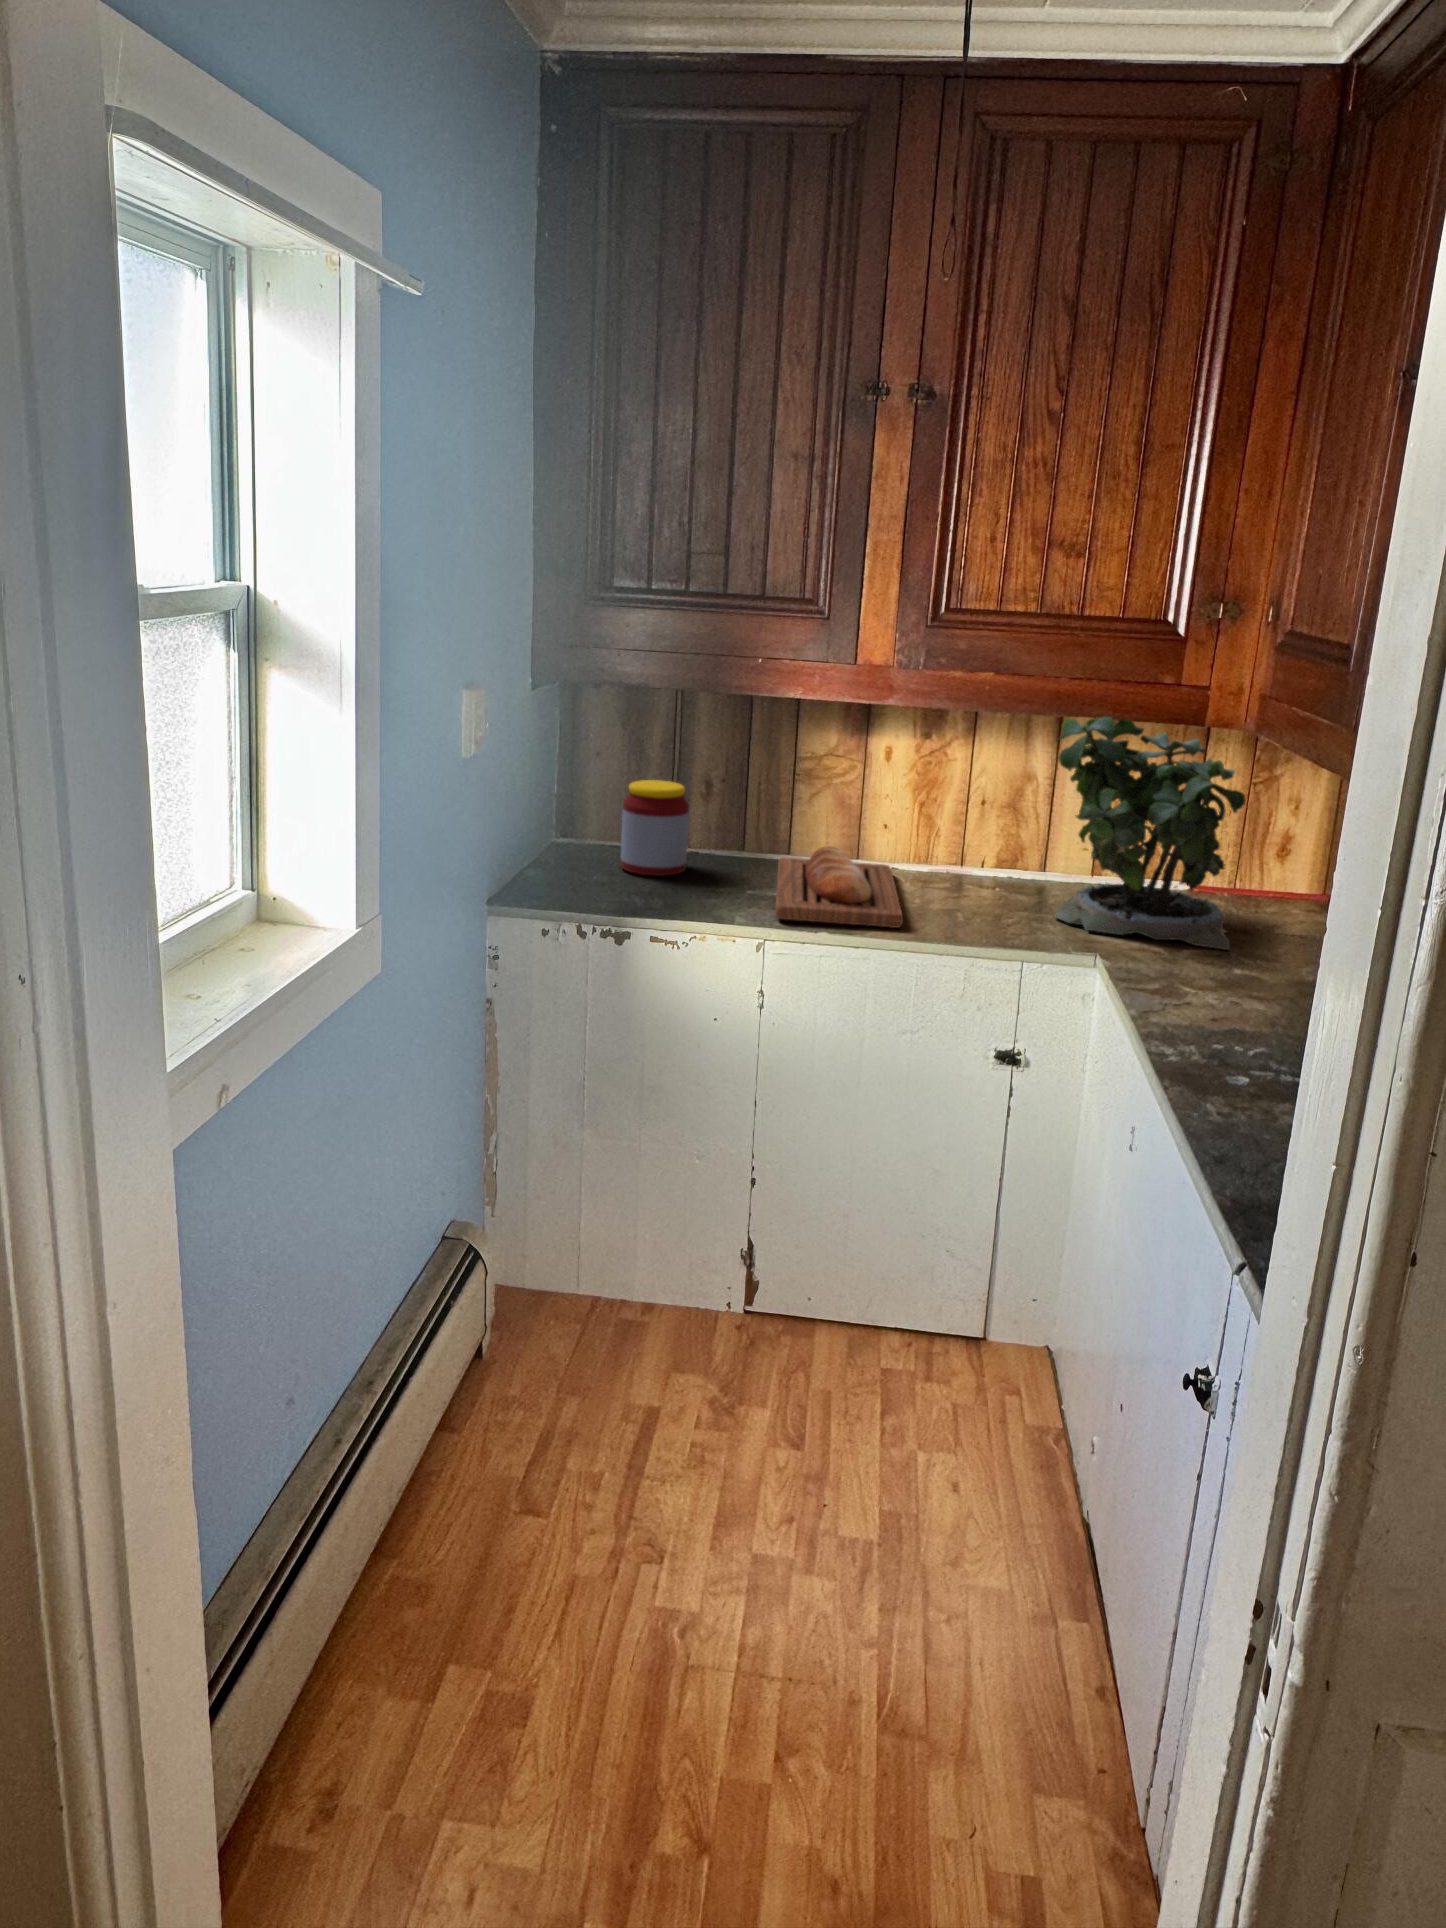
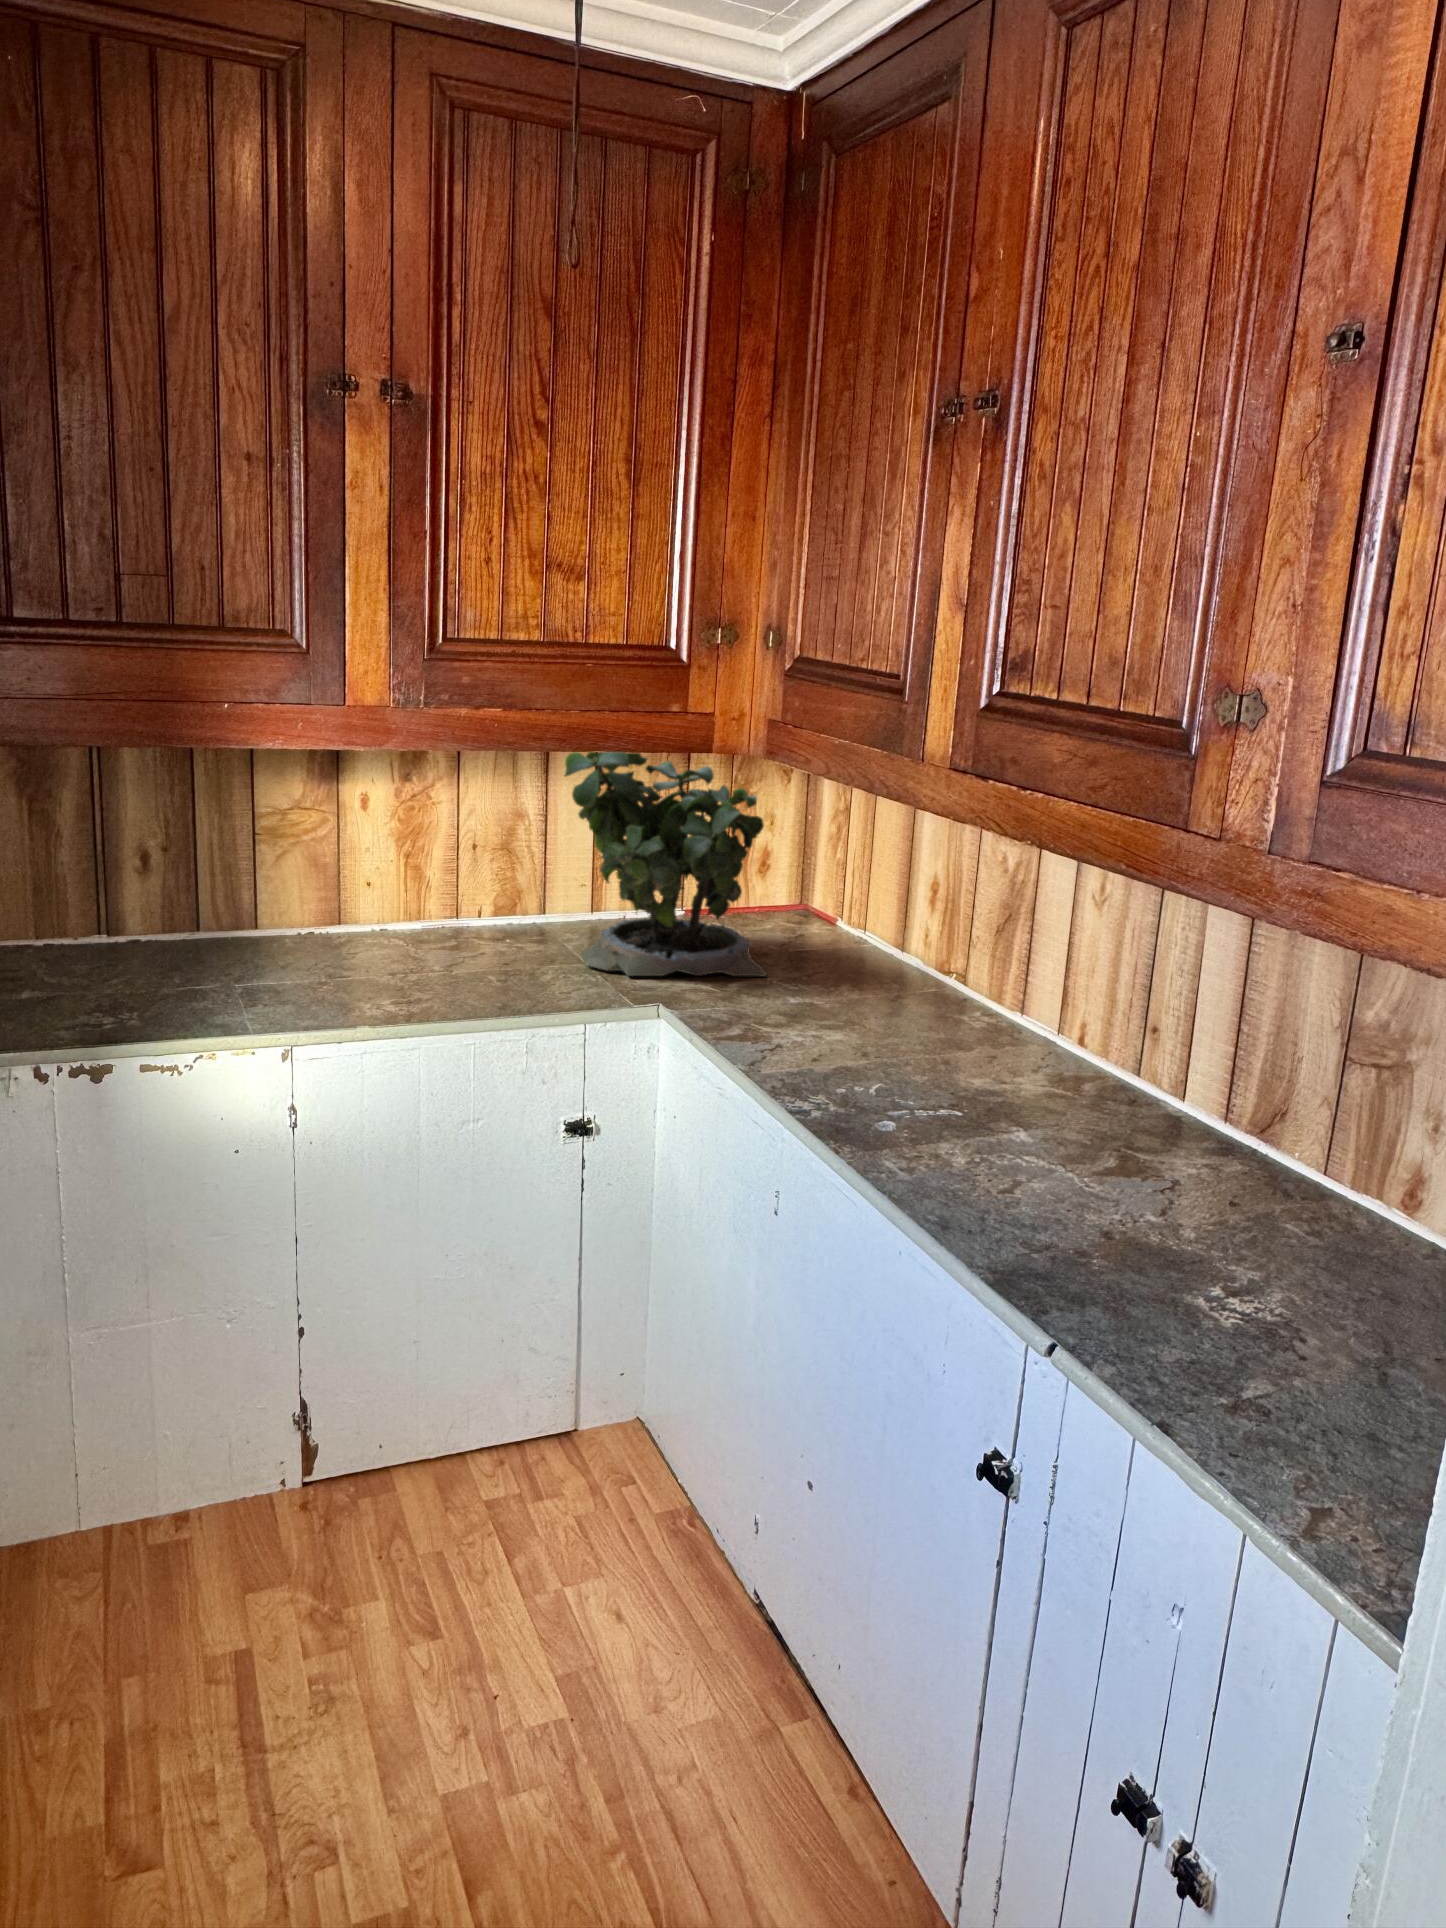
jar: present [621,780,689,876] -> none [42,861,137,983]
bread loaf: present [775,846,903,928] -> none [251,917,443,1017]

